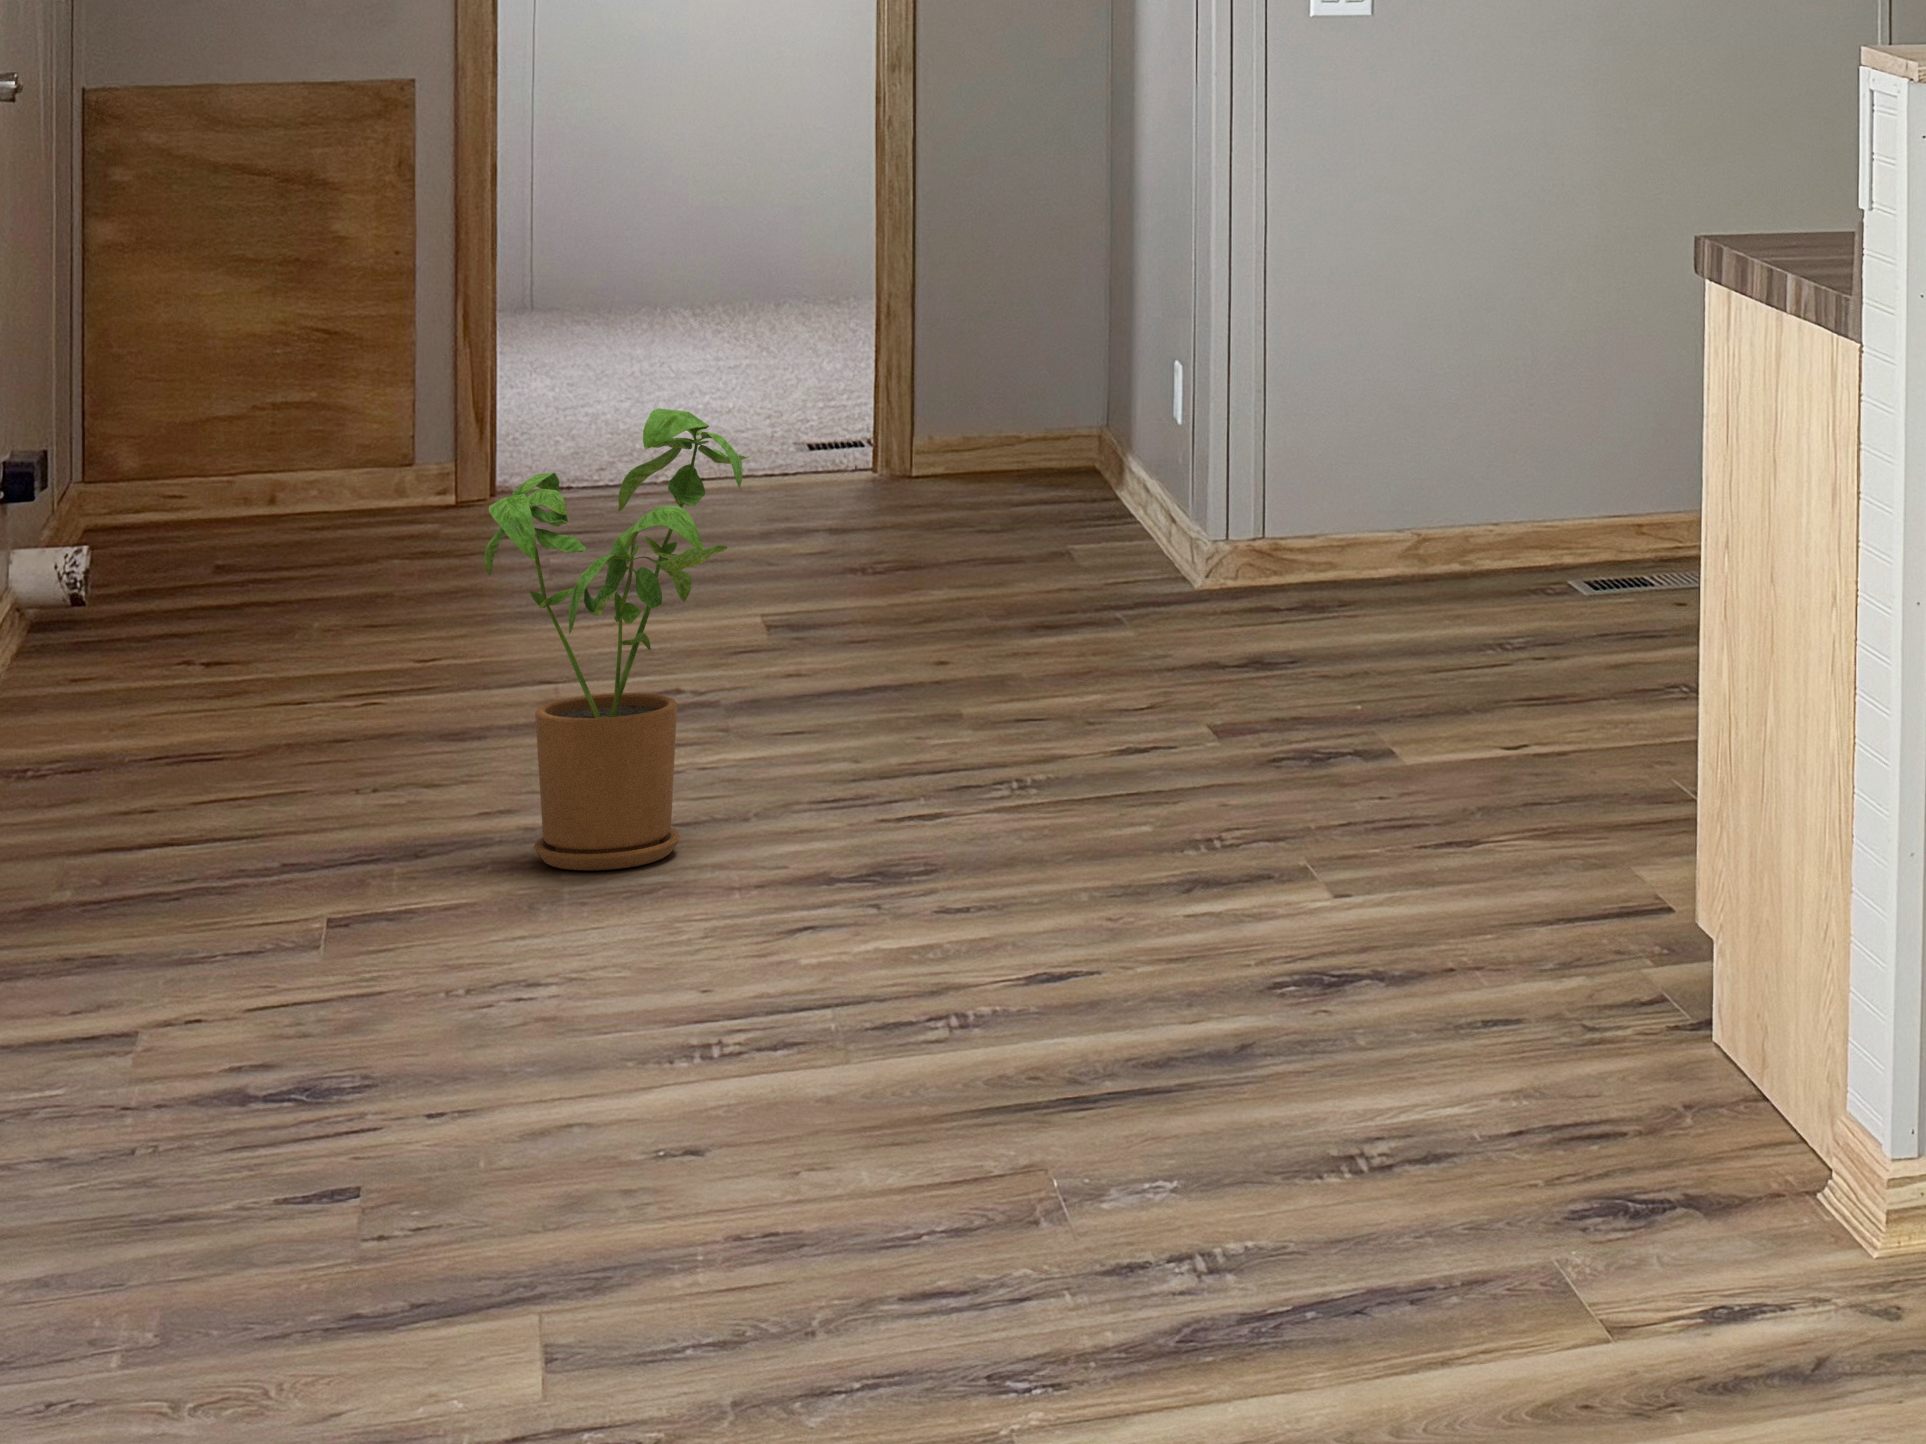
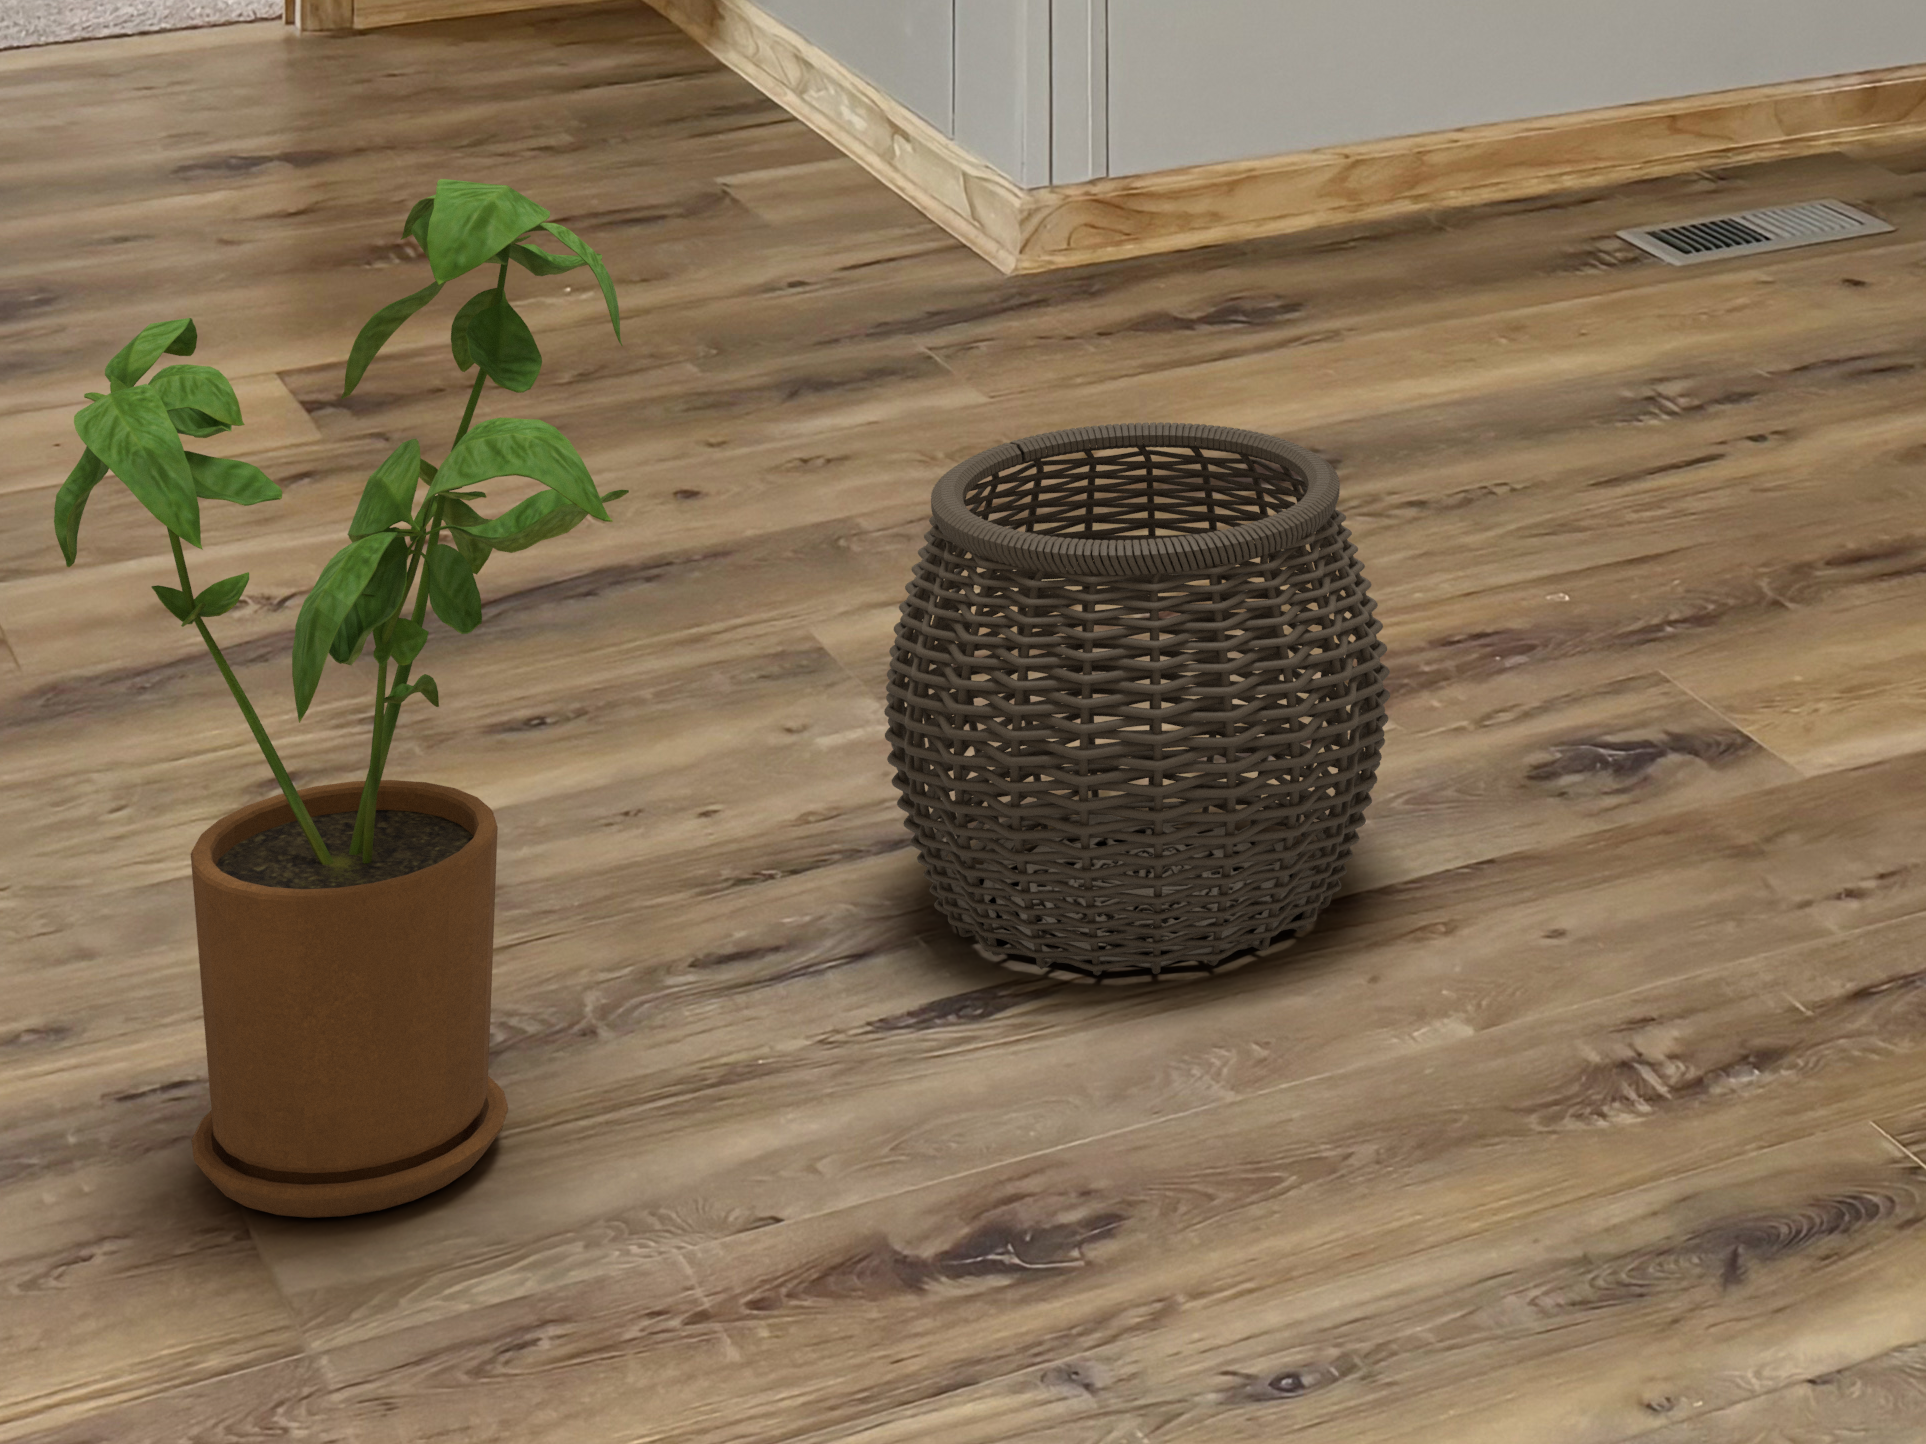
woven basket: none [903,576,1155,823] -> present [884,422,1390,975]

